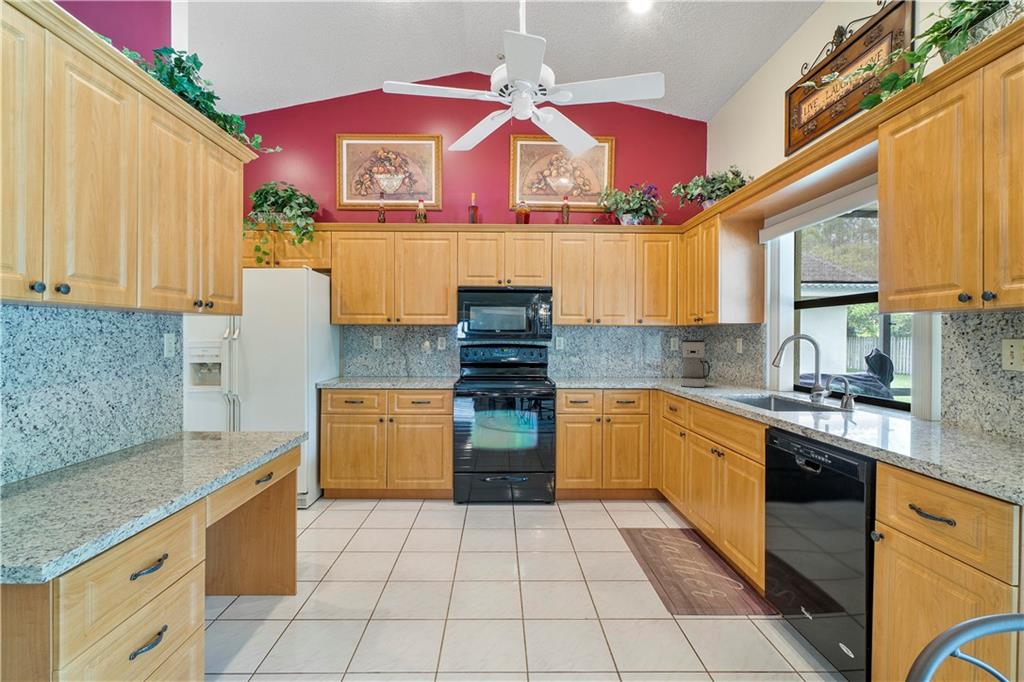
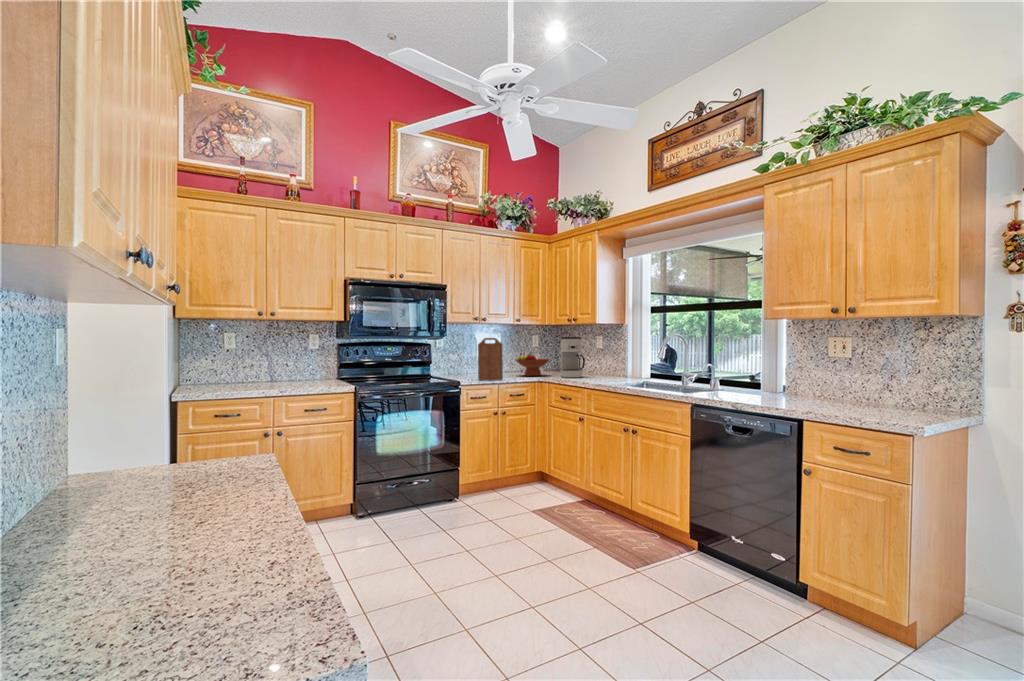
cutting board: none [582,340,608,385] -> present [478,338,503,380]
fruit bowl: none [636,356,676,381] -> present [516,353,549,376]

